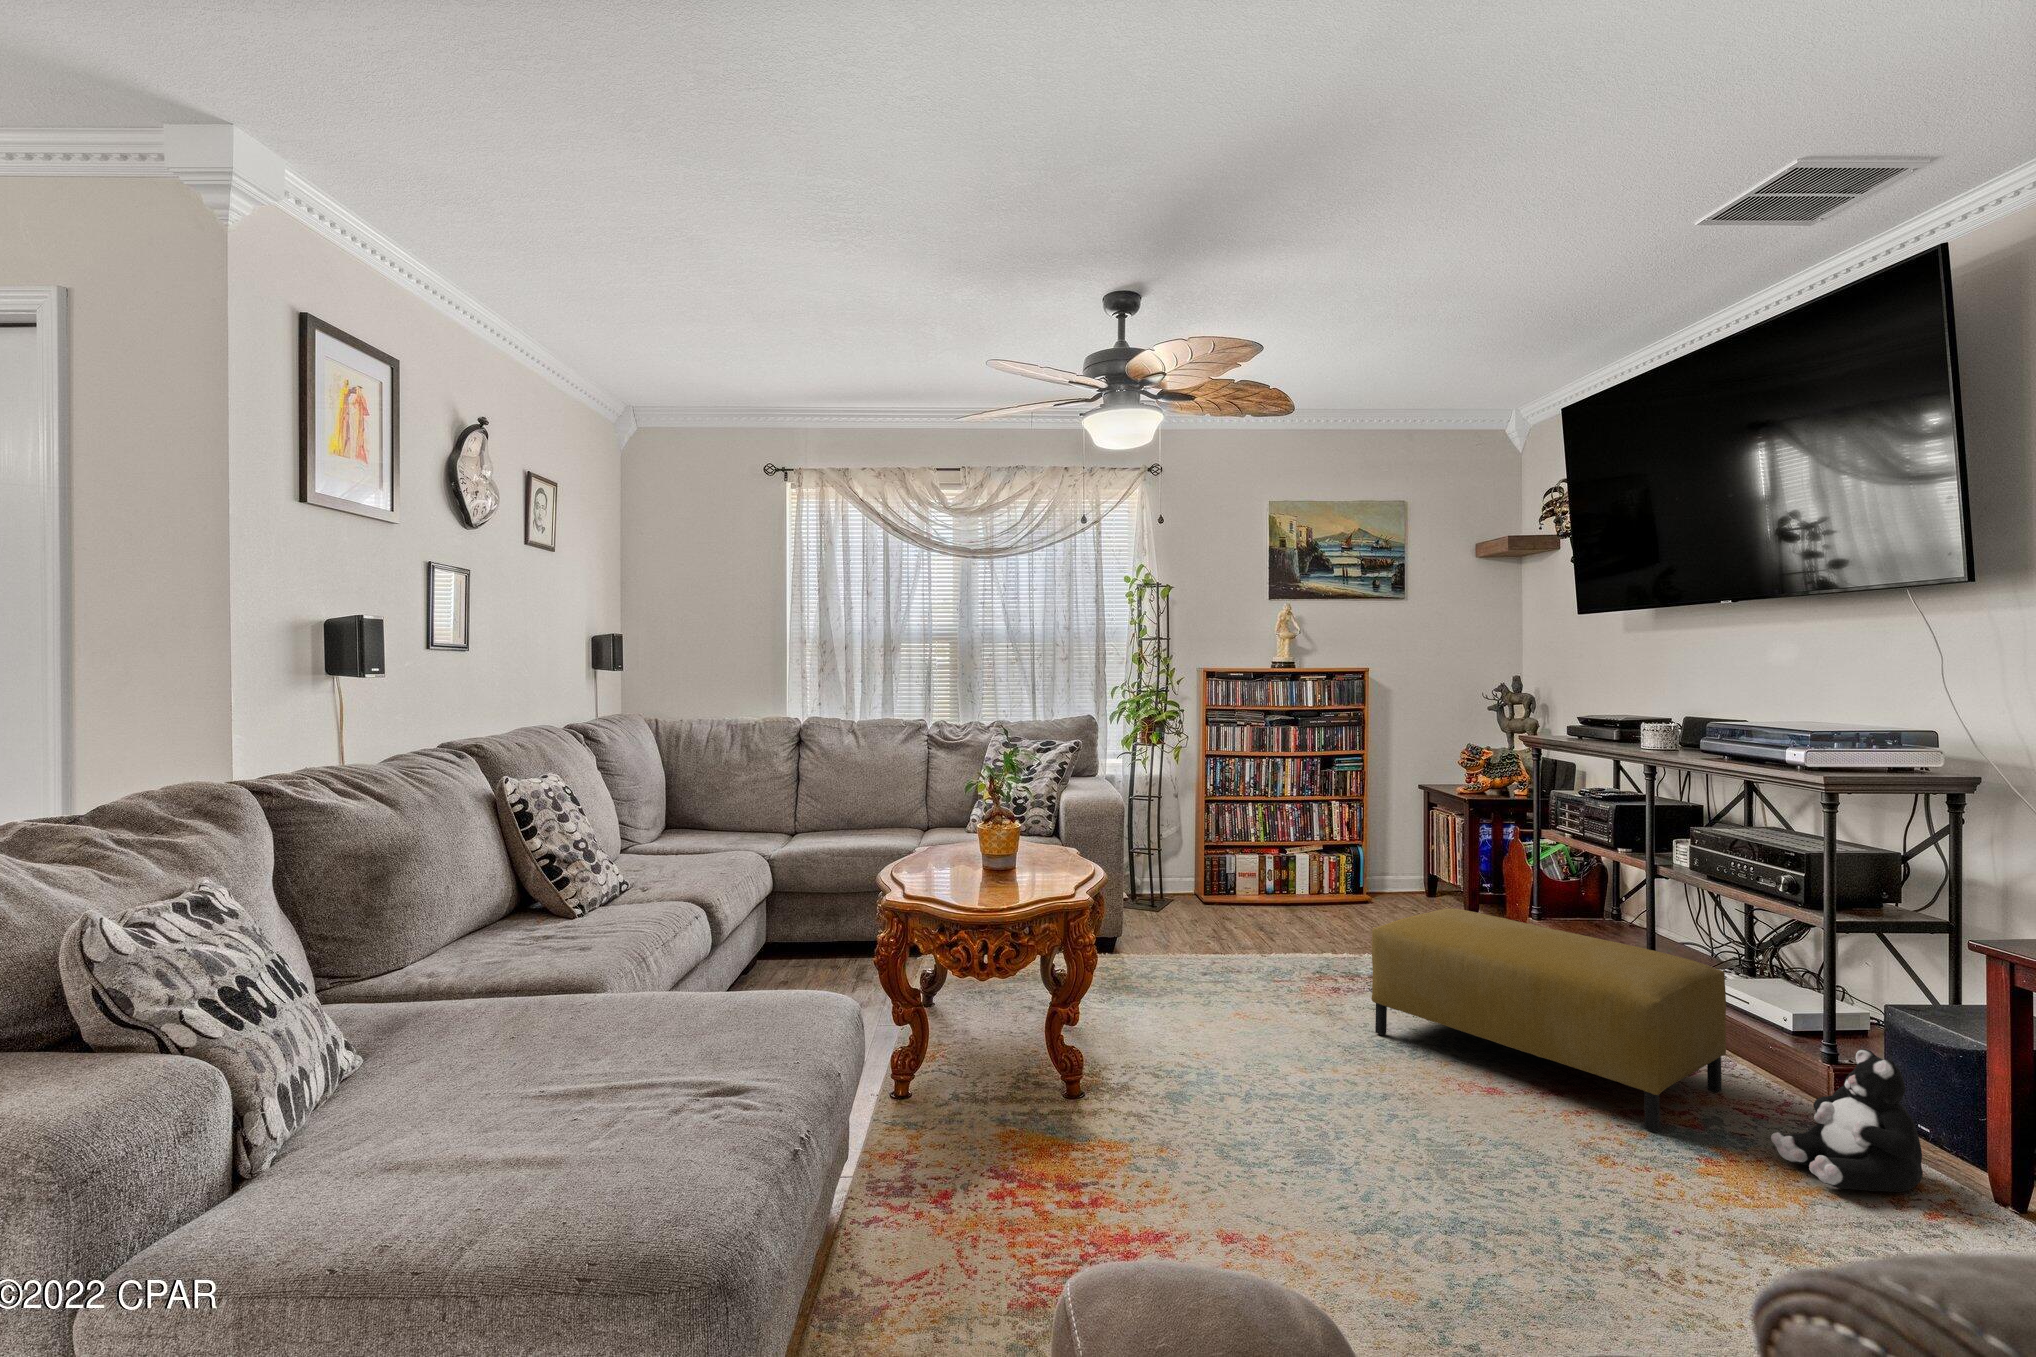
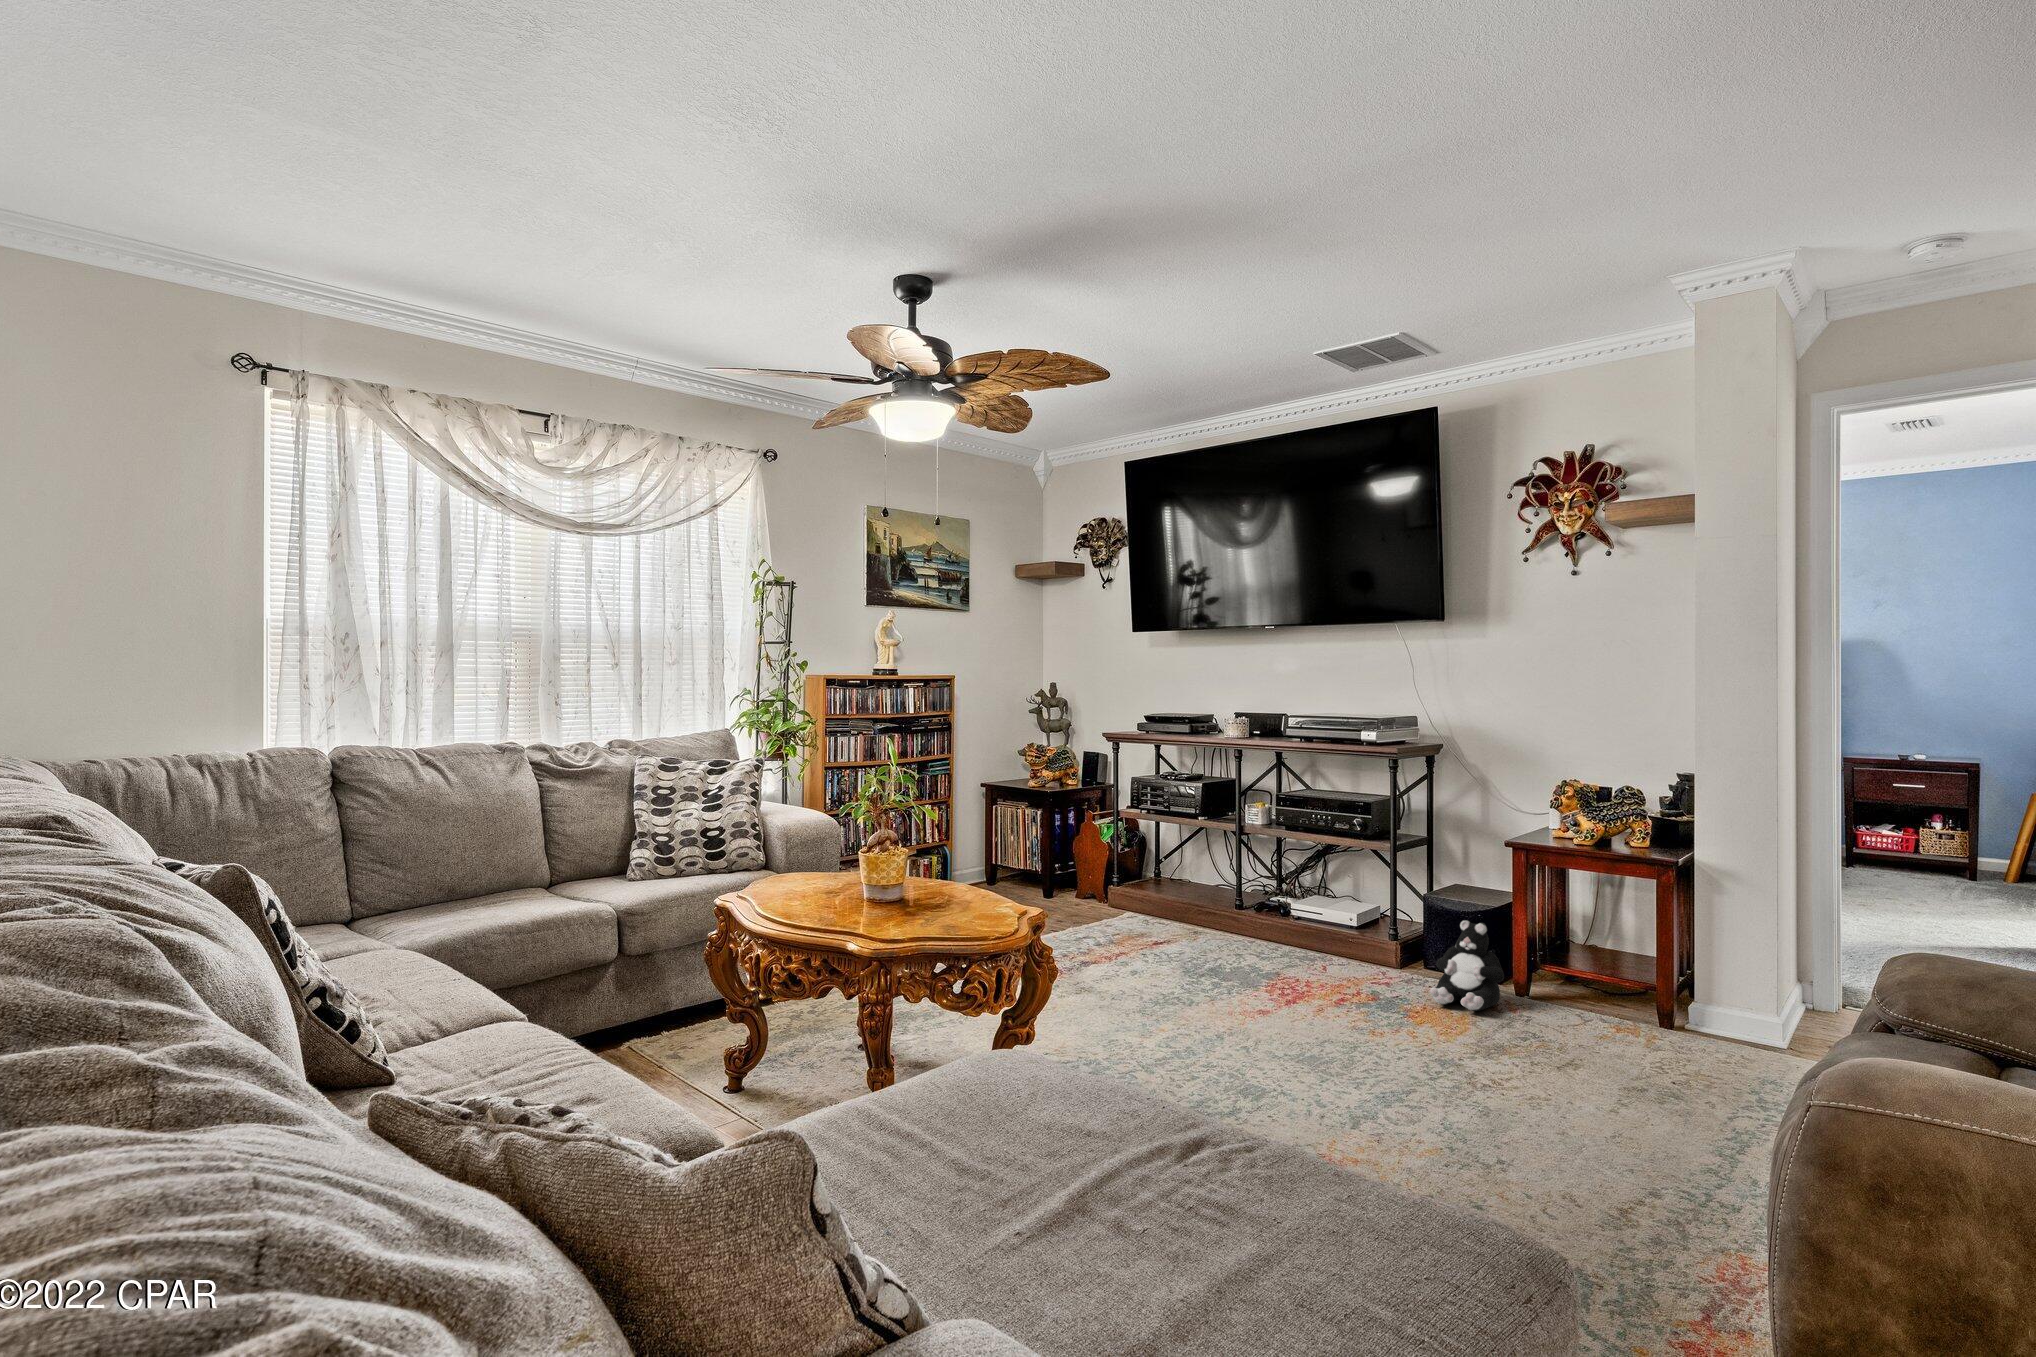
ottoman: present [1371,908,1726,1132] -> none [1132,879,1373,1010]

